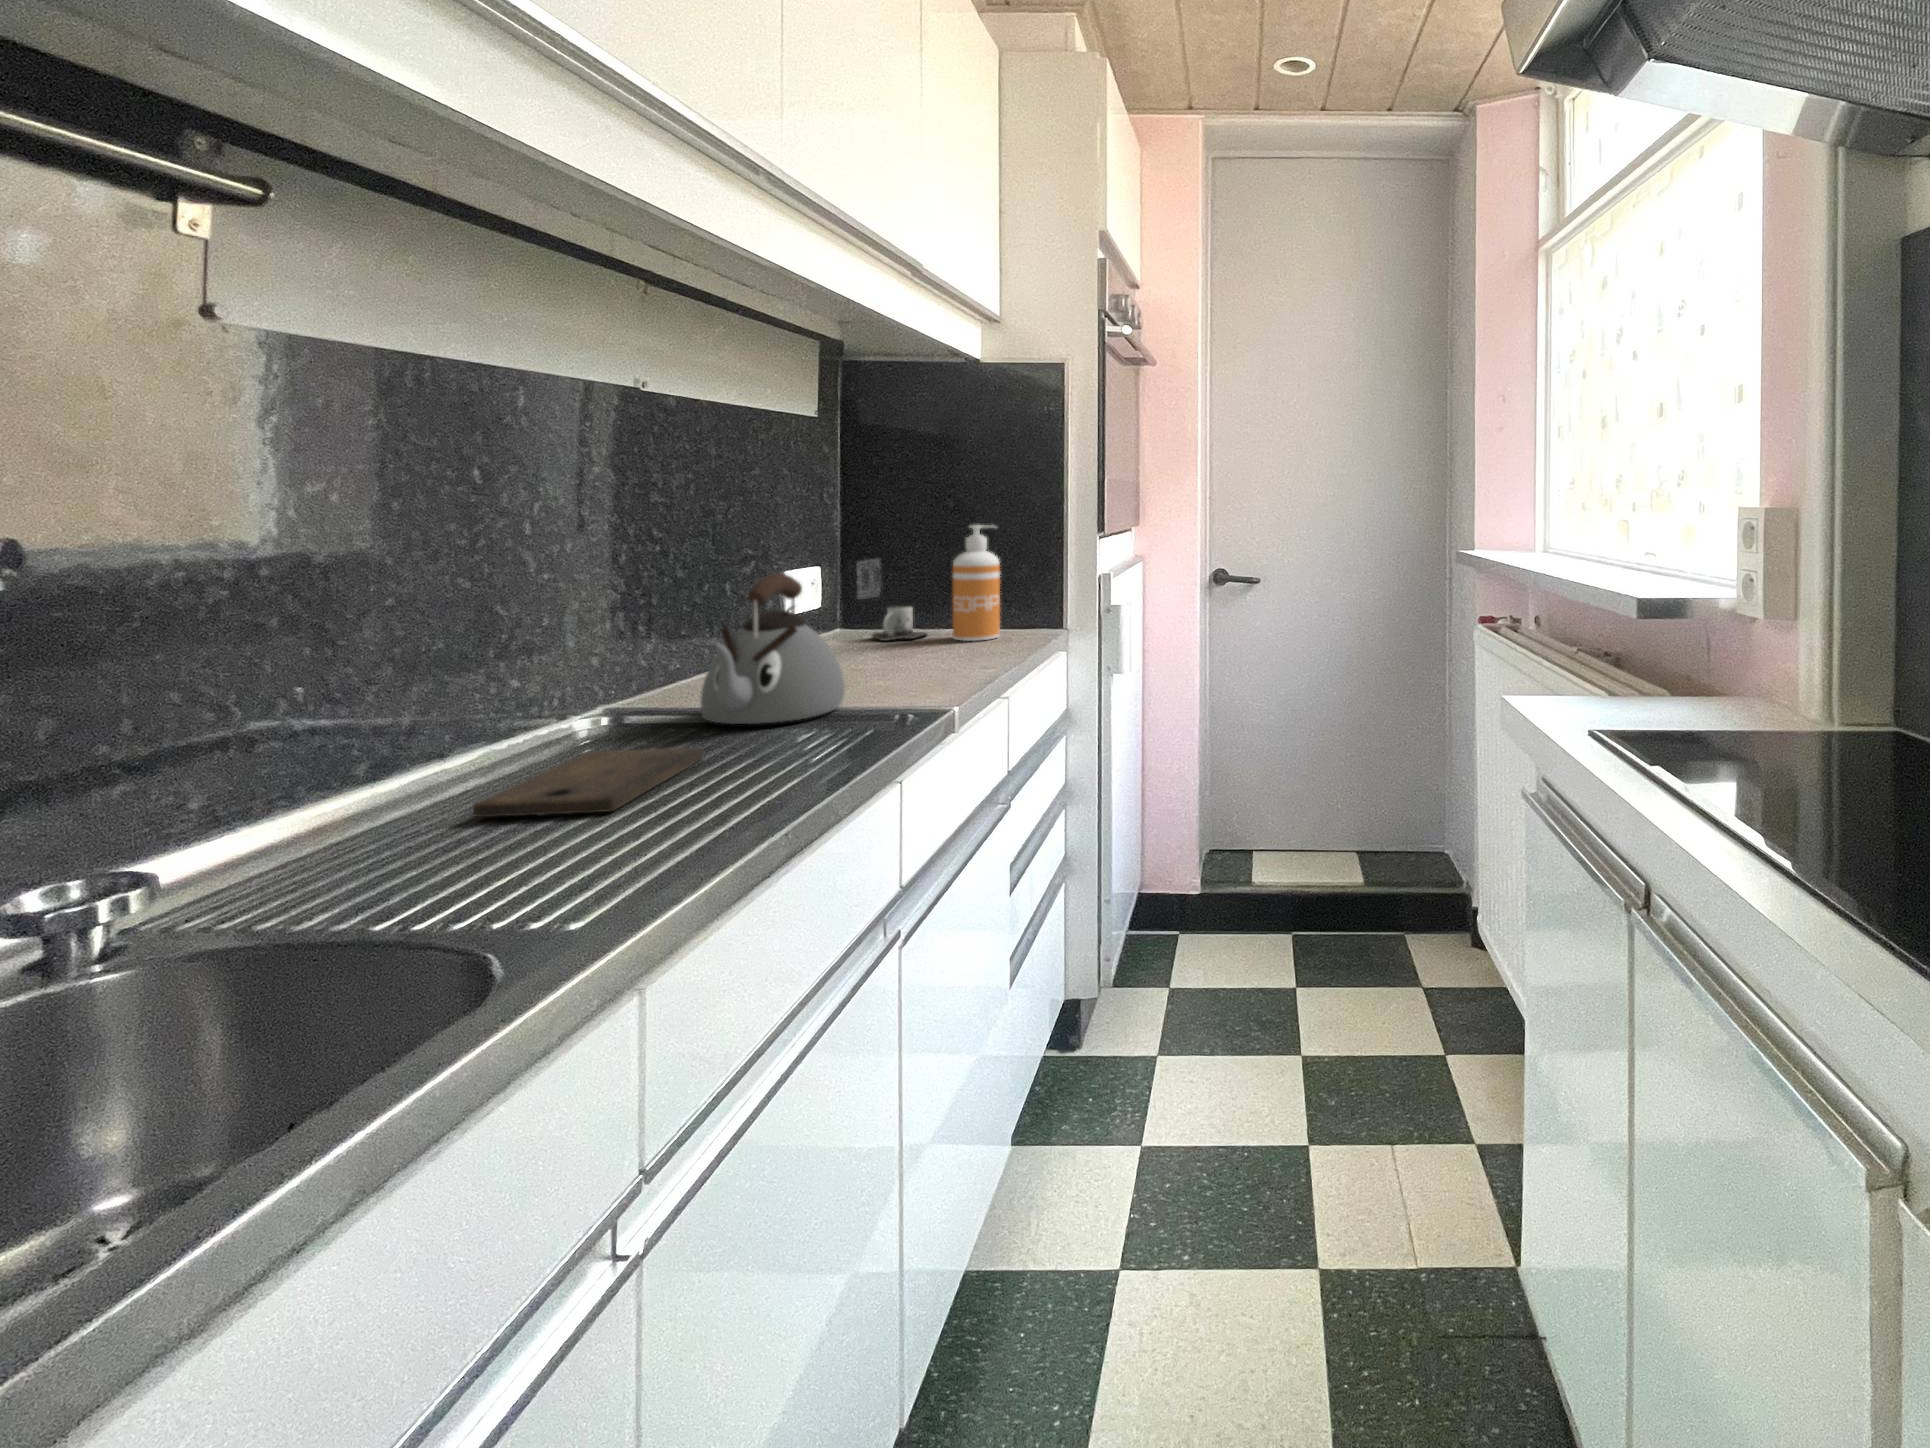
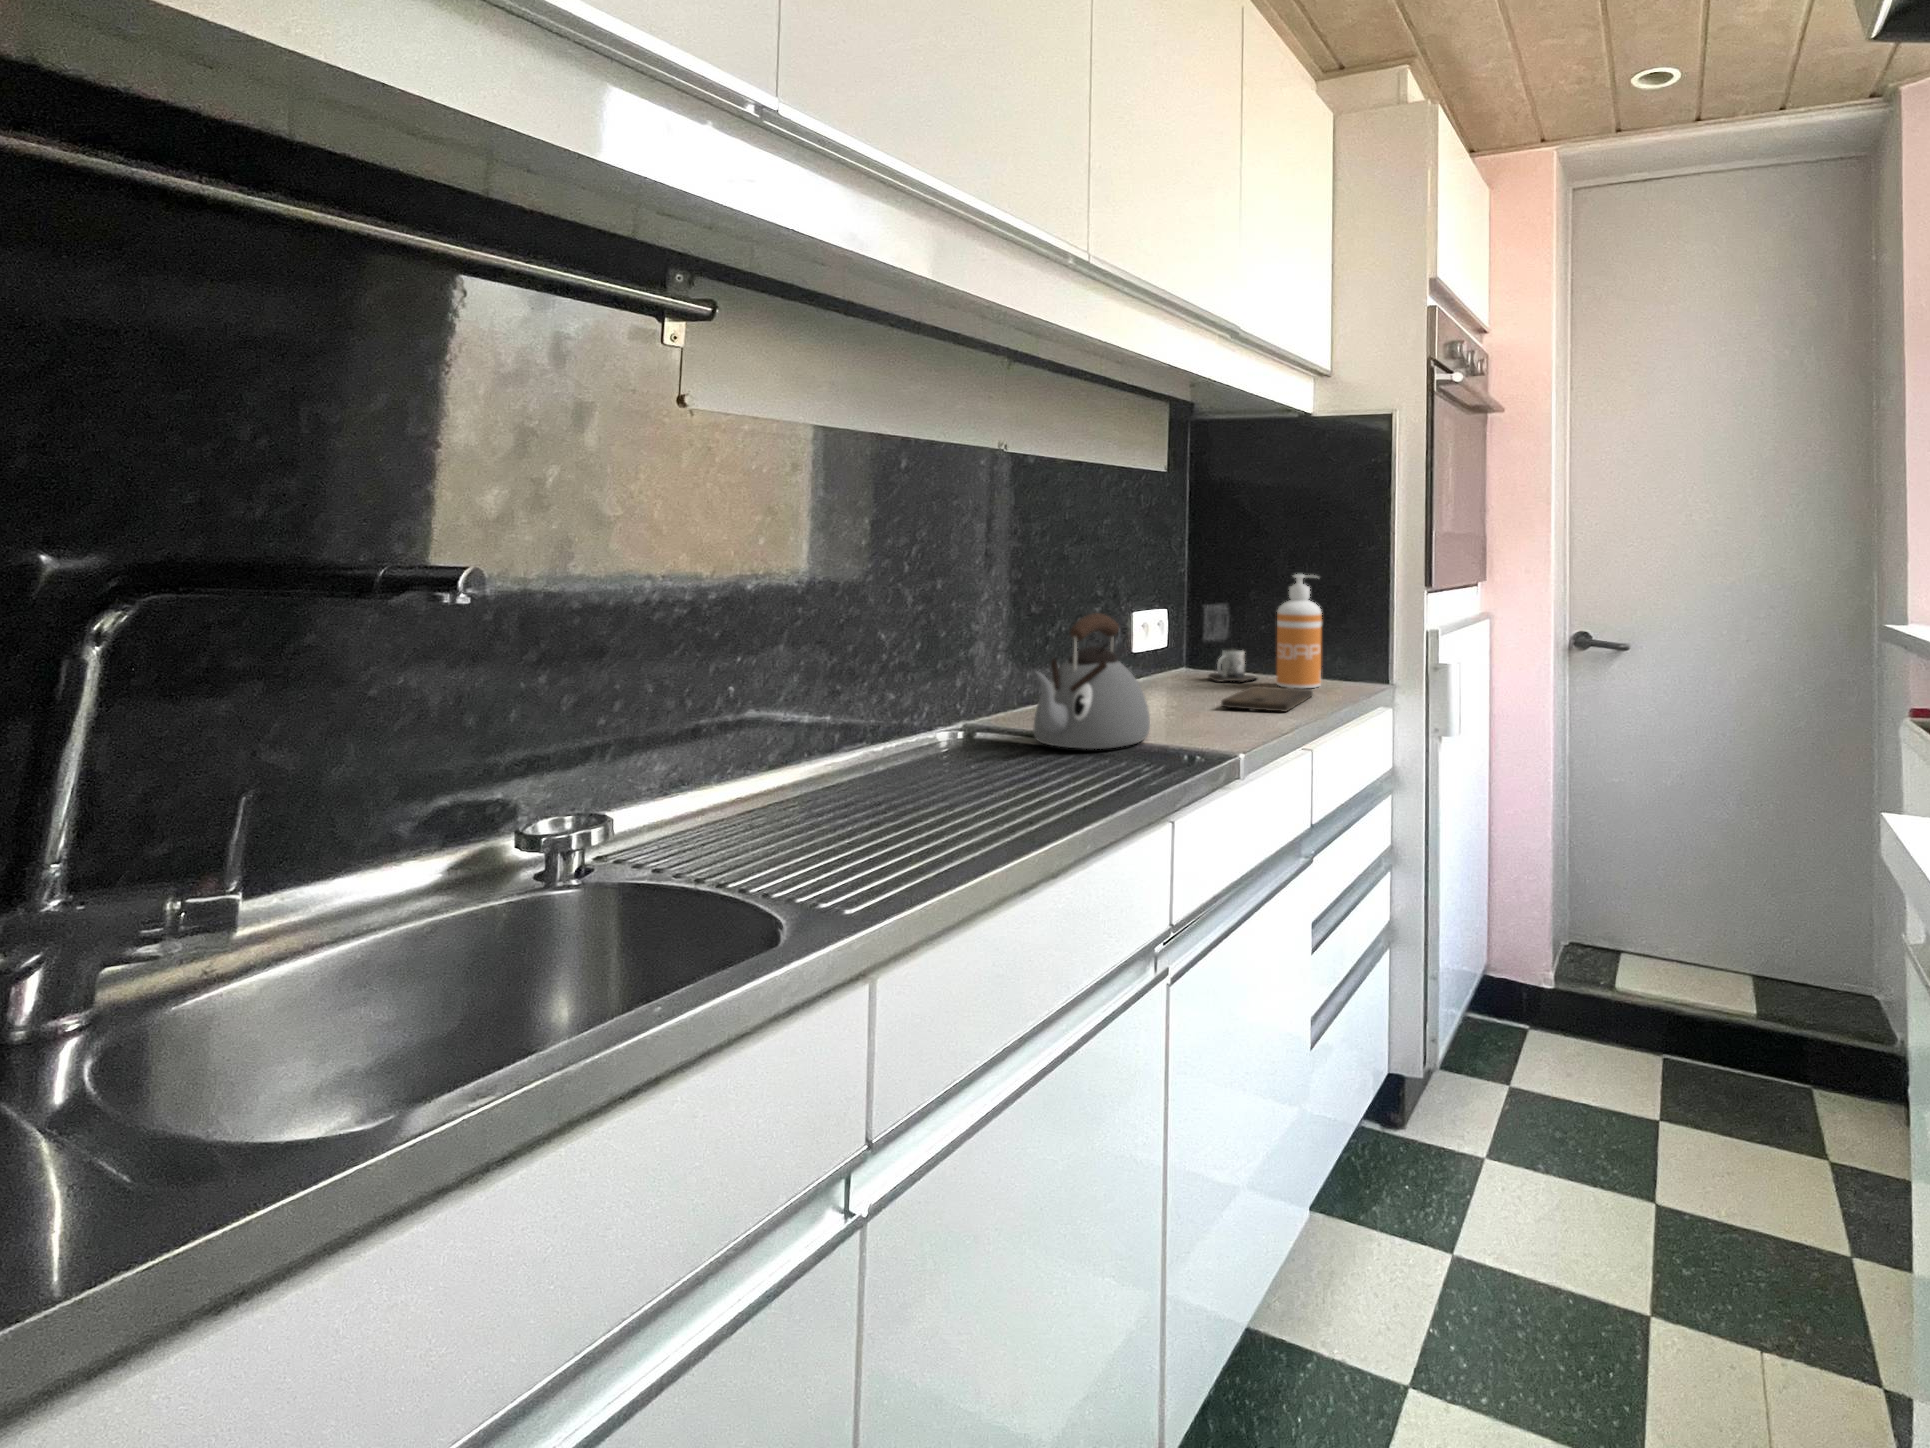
cutting board: present [473,748,703,817] -> present [1221,686,1313,711]

